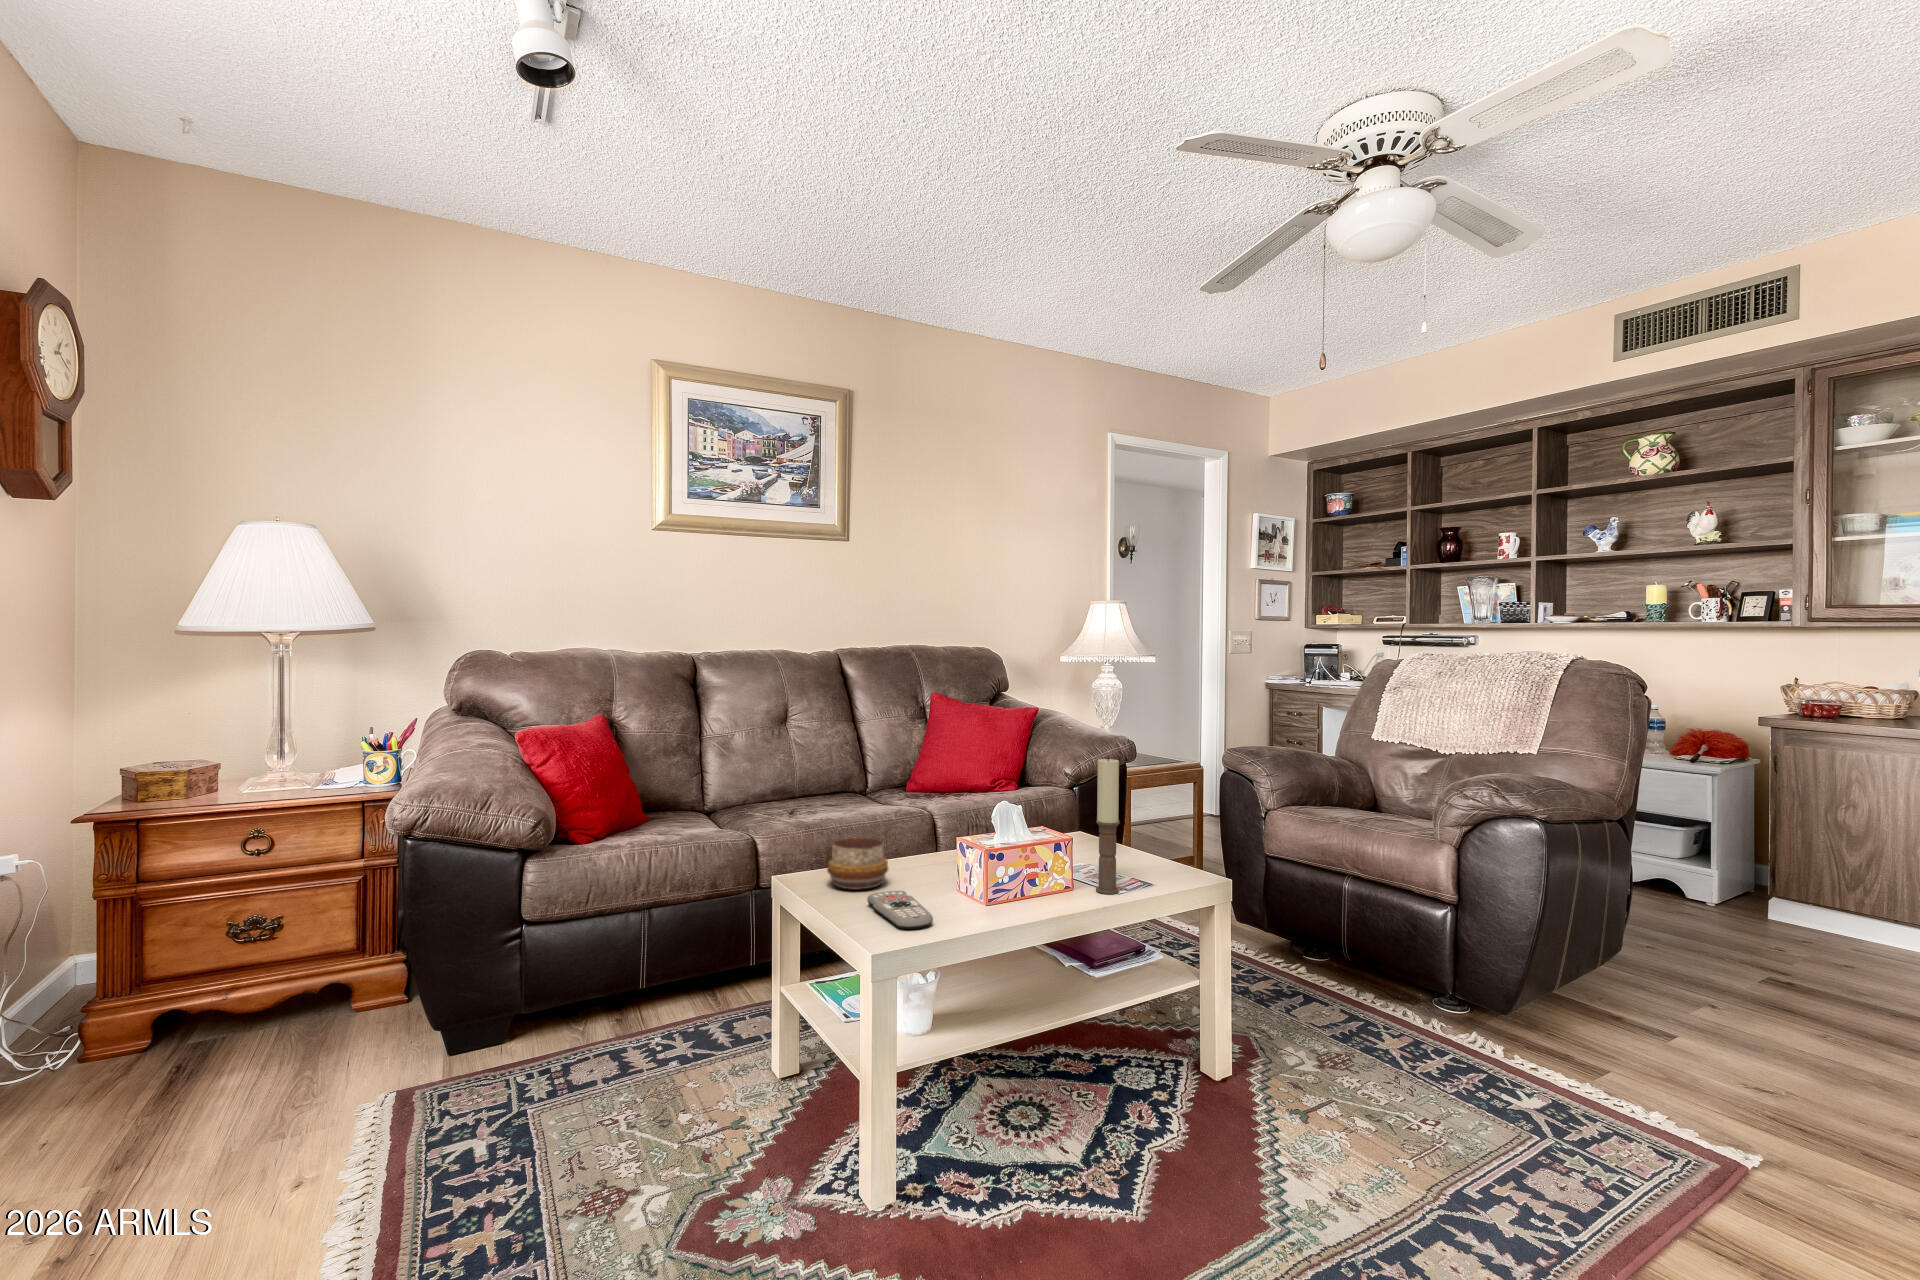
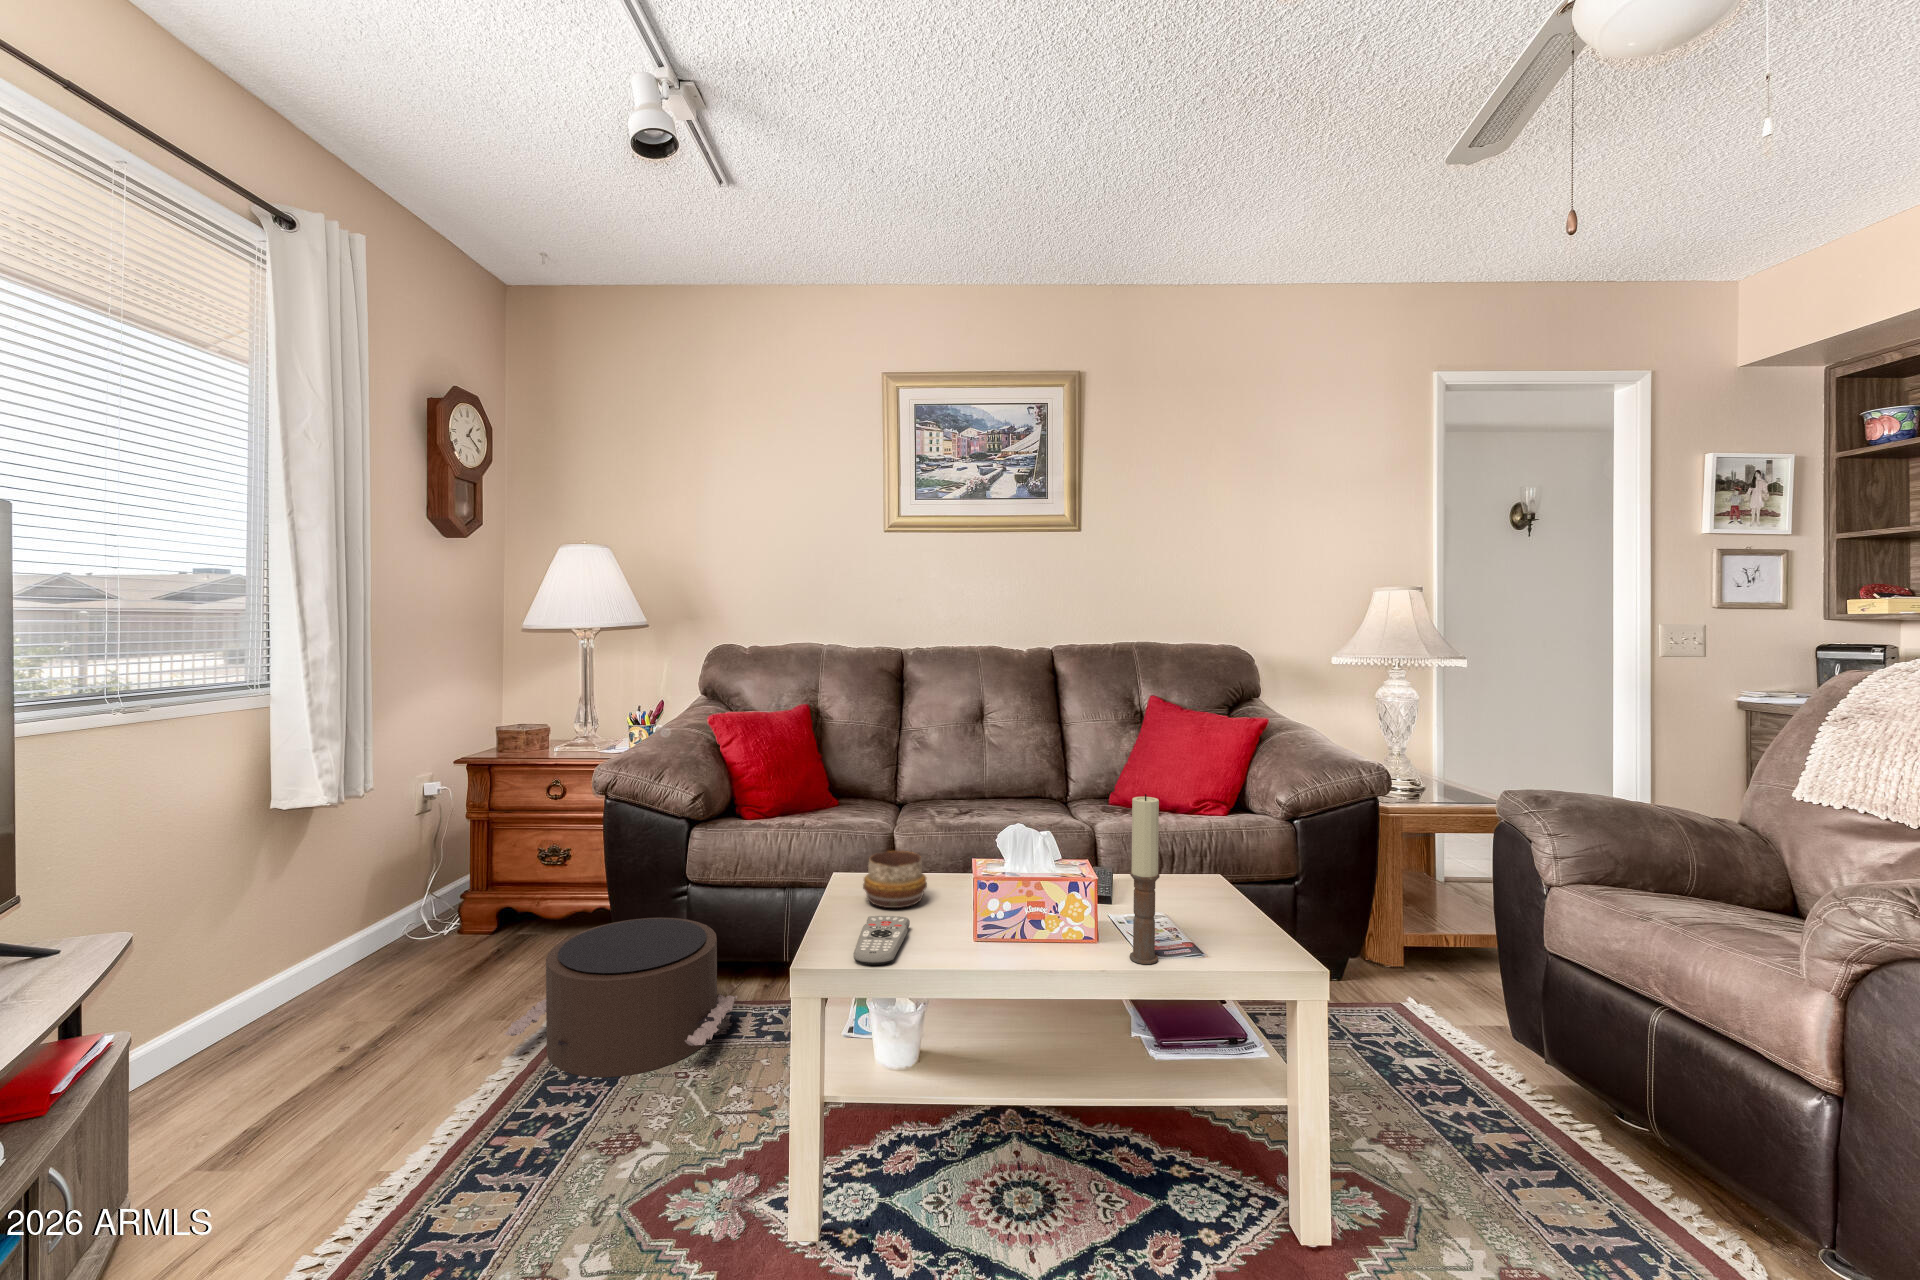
pouf: none [358,958,634,1150] -> present [504,918,737,1077]

